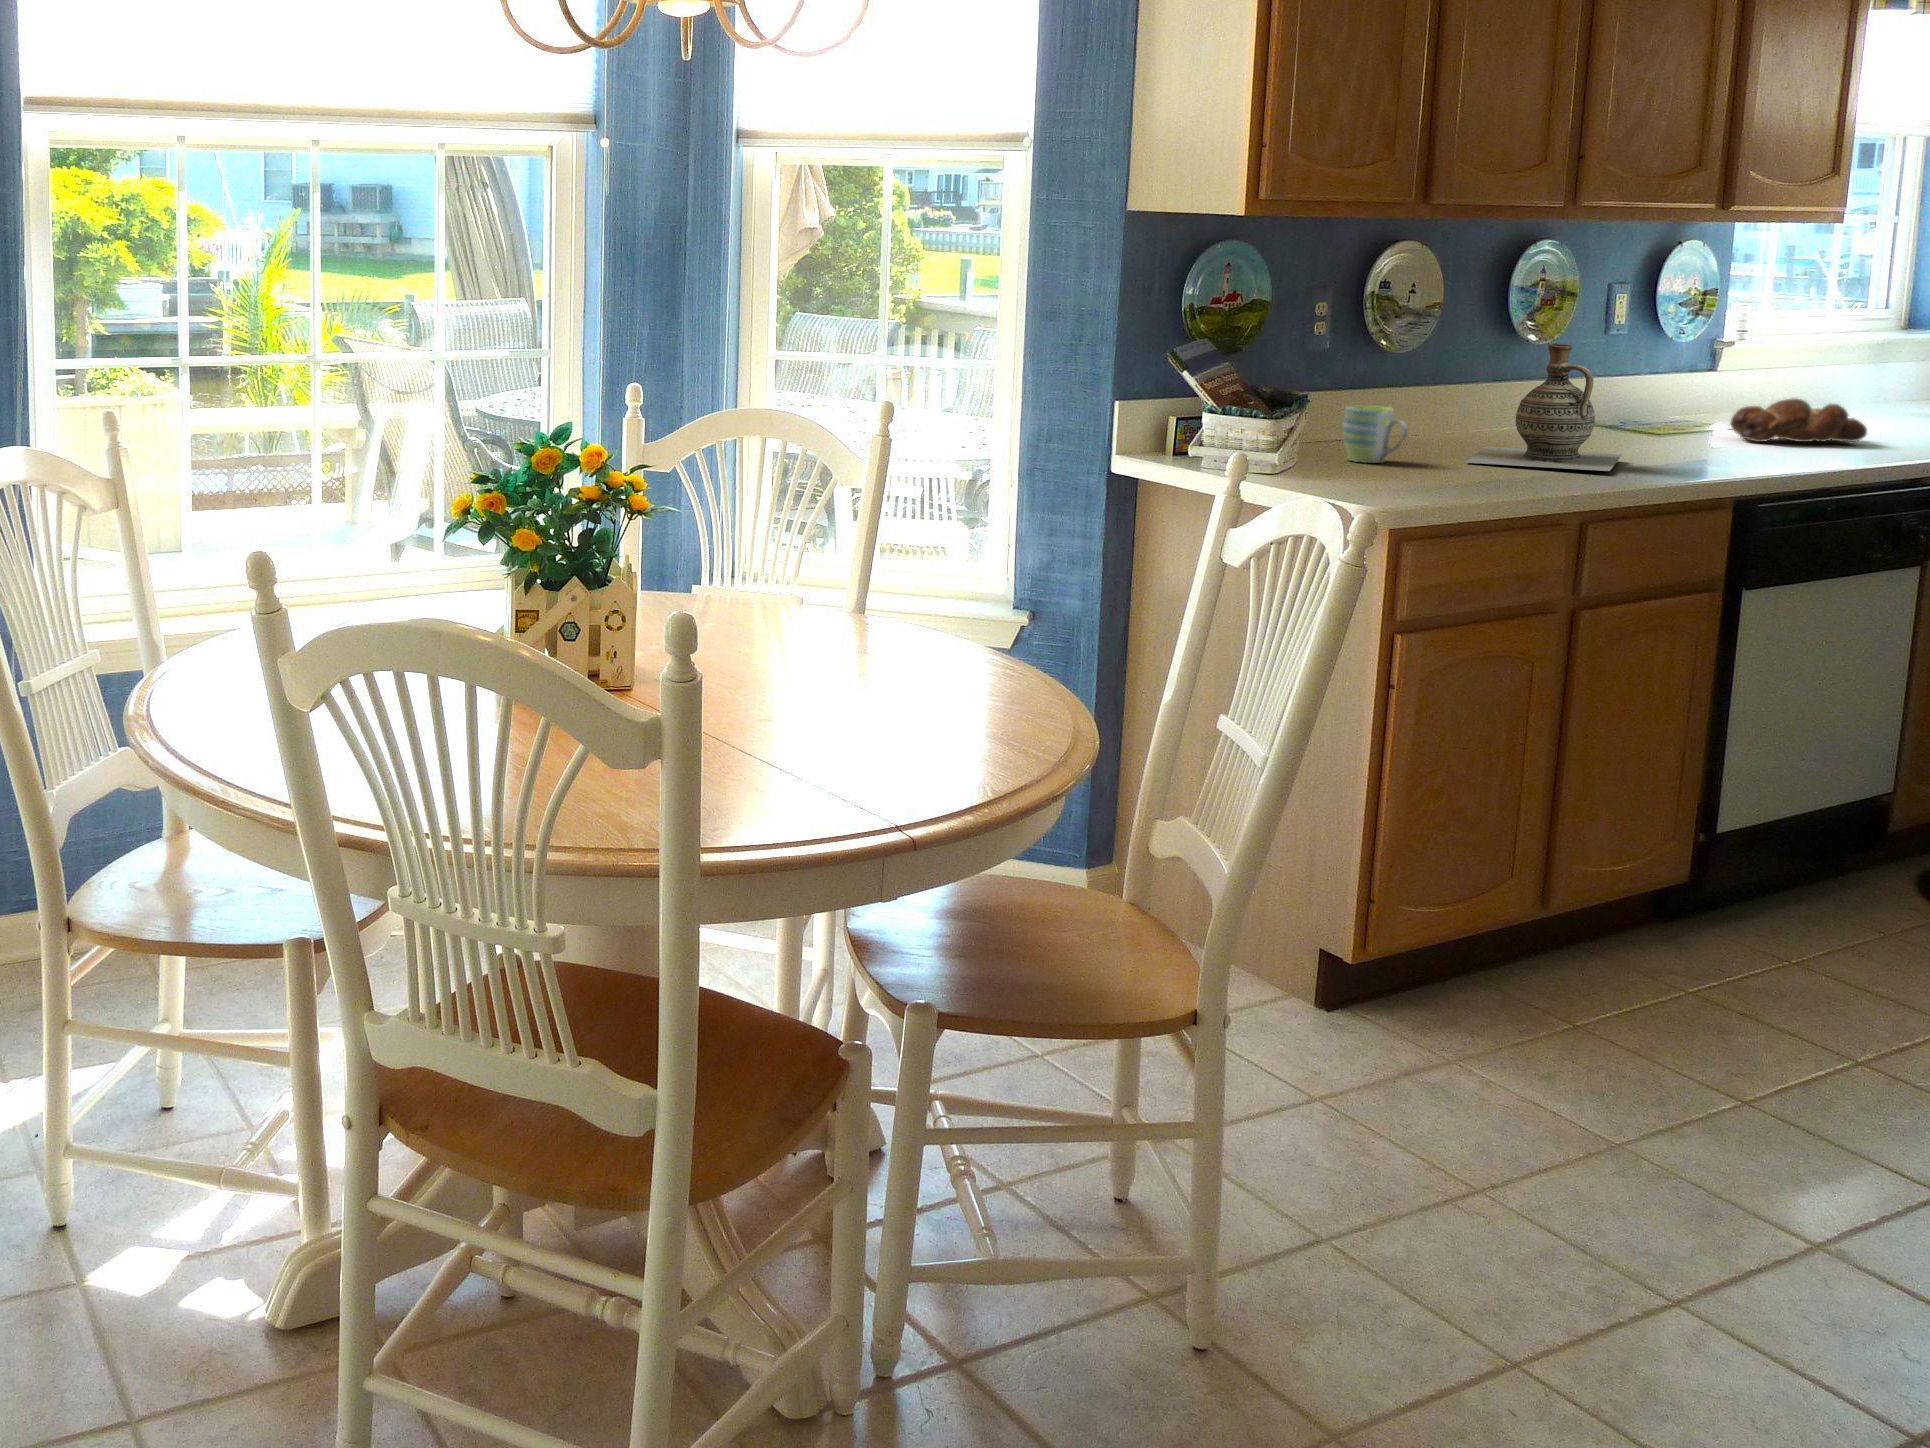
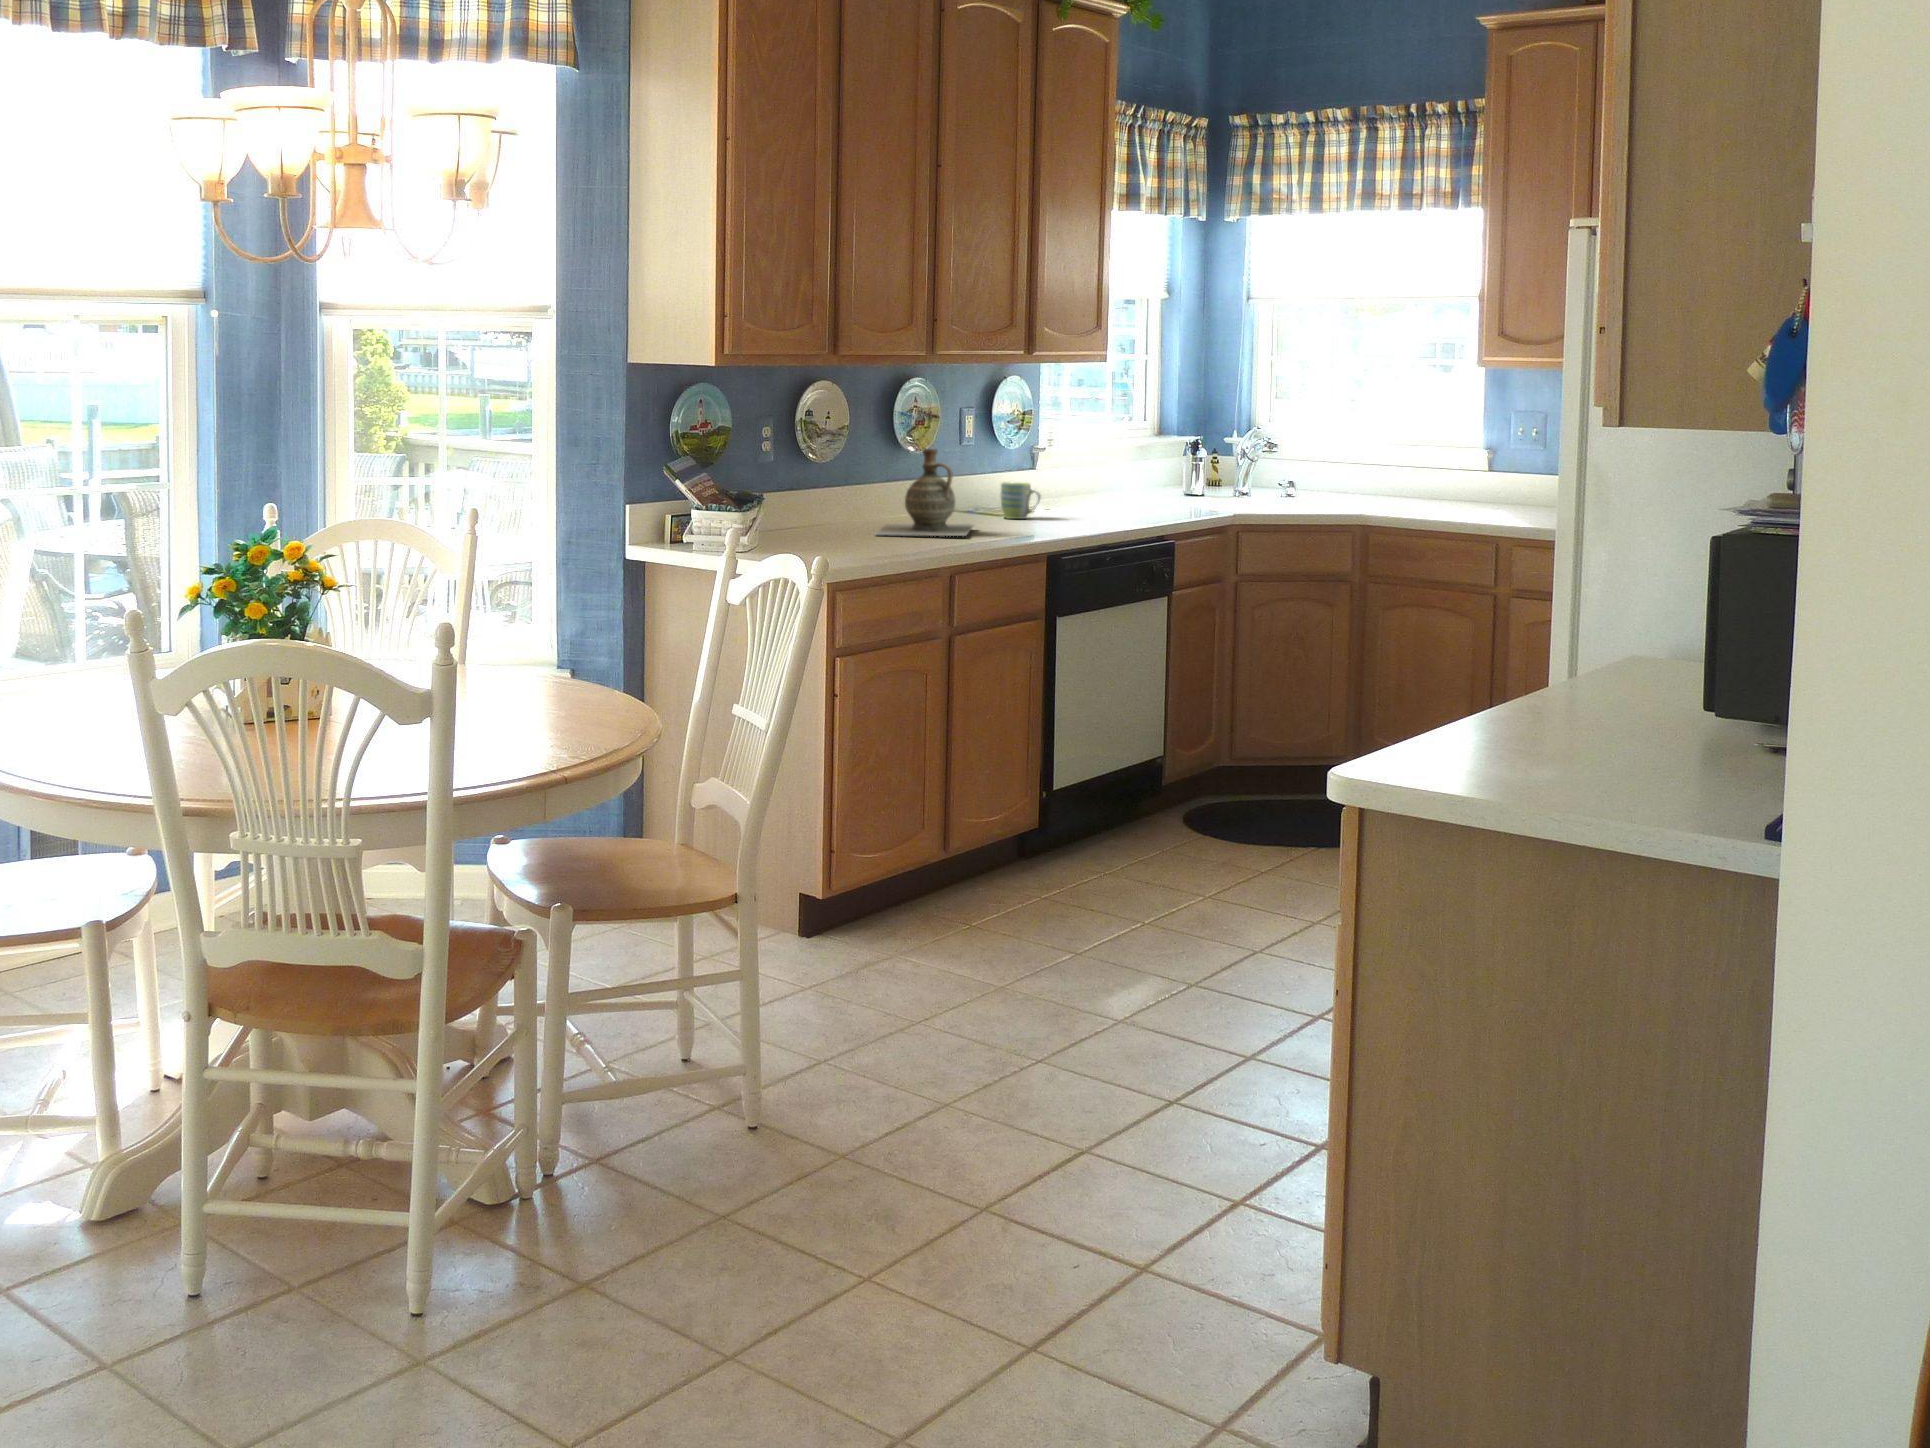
bread loaf: present [1731,398,1867,442] -> none [1044,481,1127,513]
mug: present [1343,405,1408,463] -> present [1001,483,1040,519]

